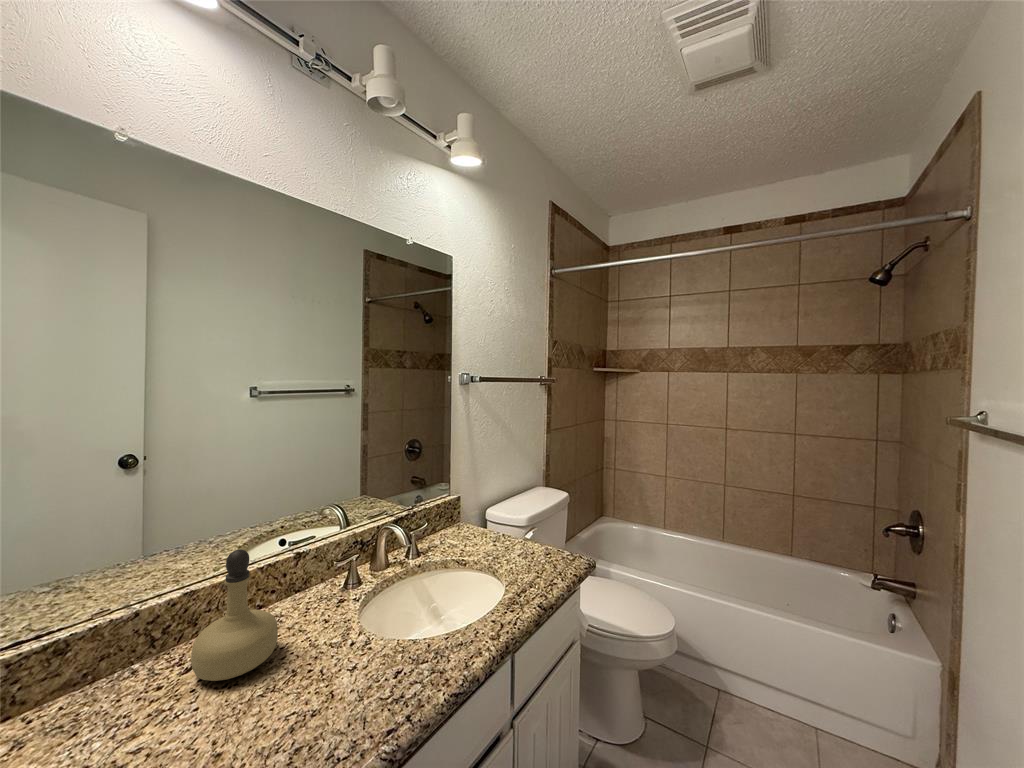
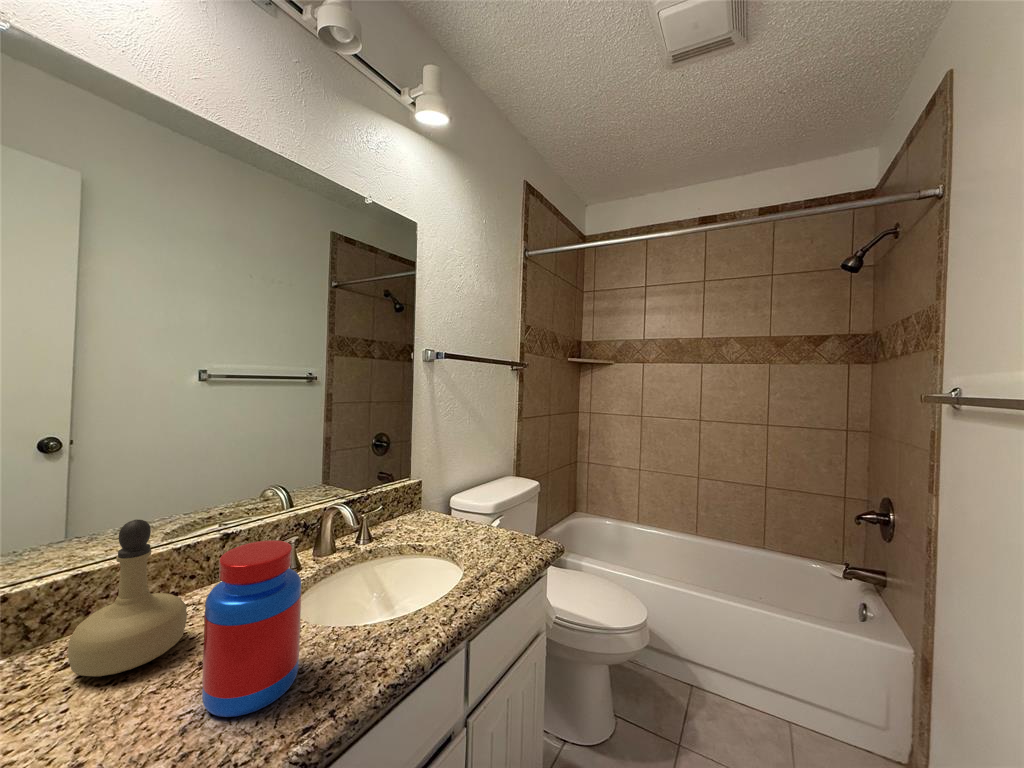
jar: none [303,569,377,719] -> present [202,540,301,717]

